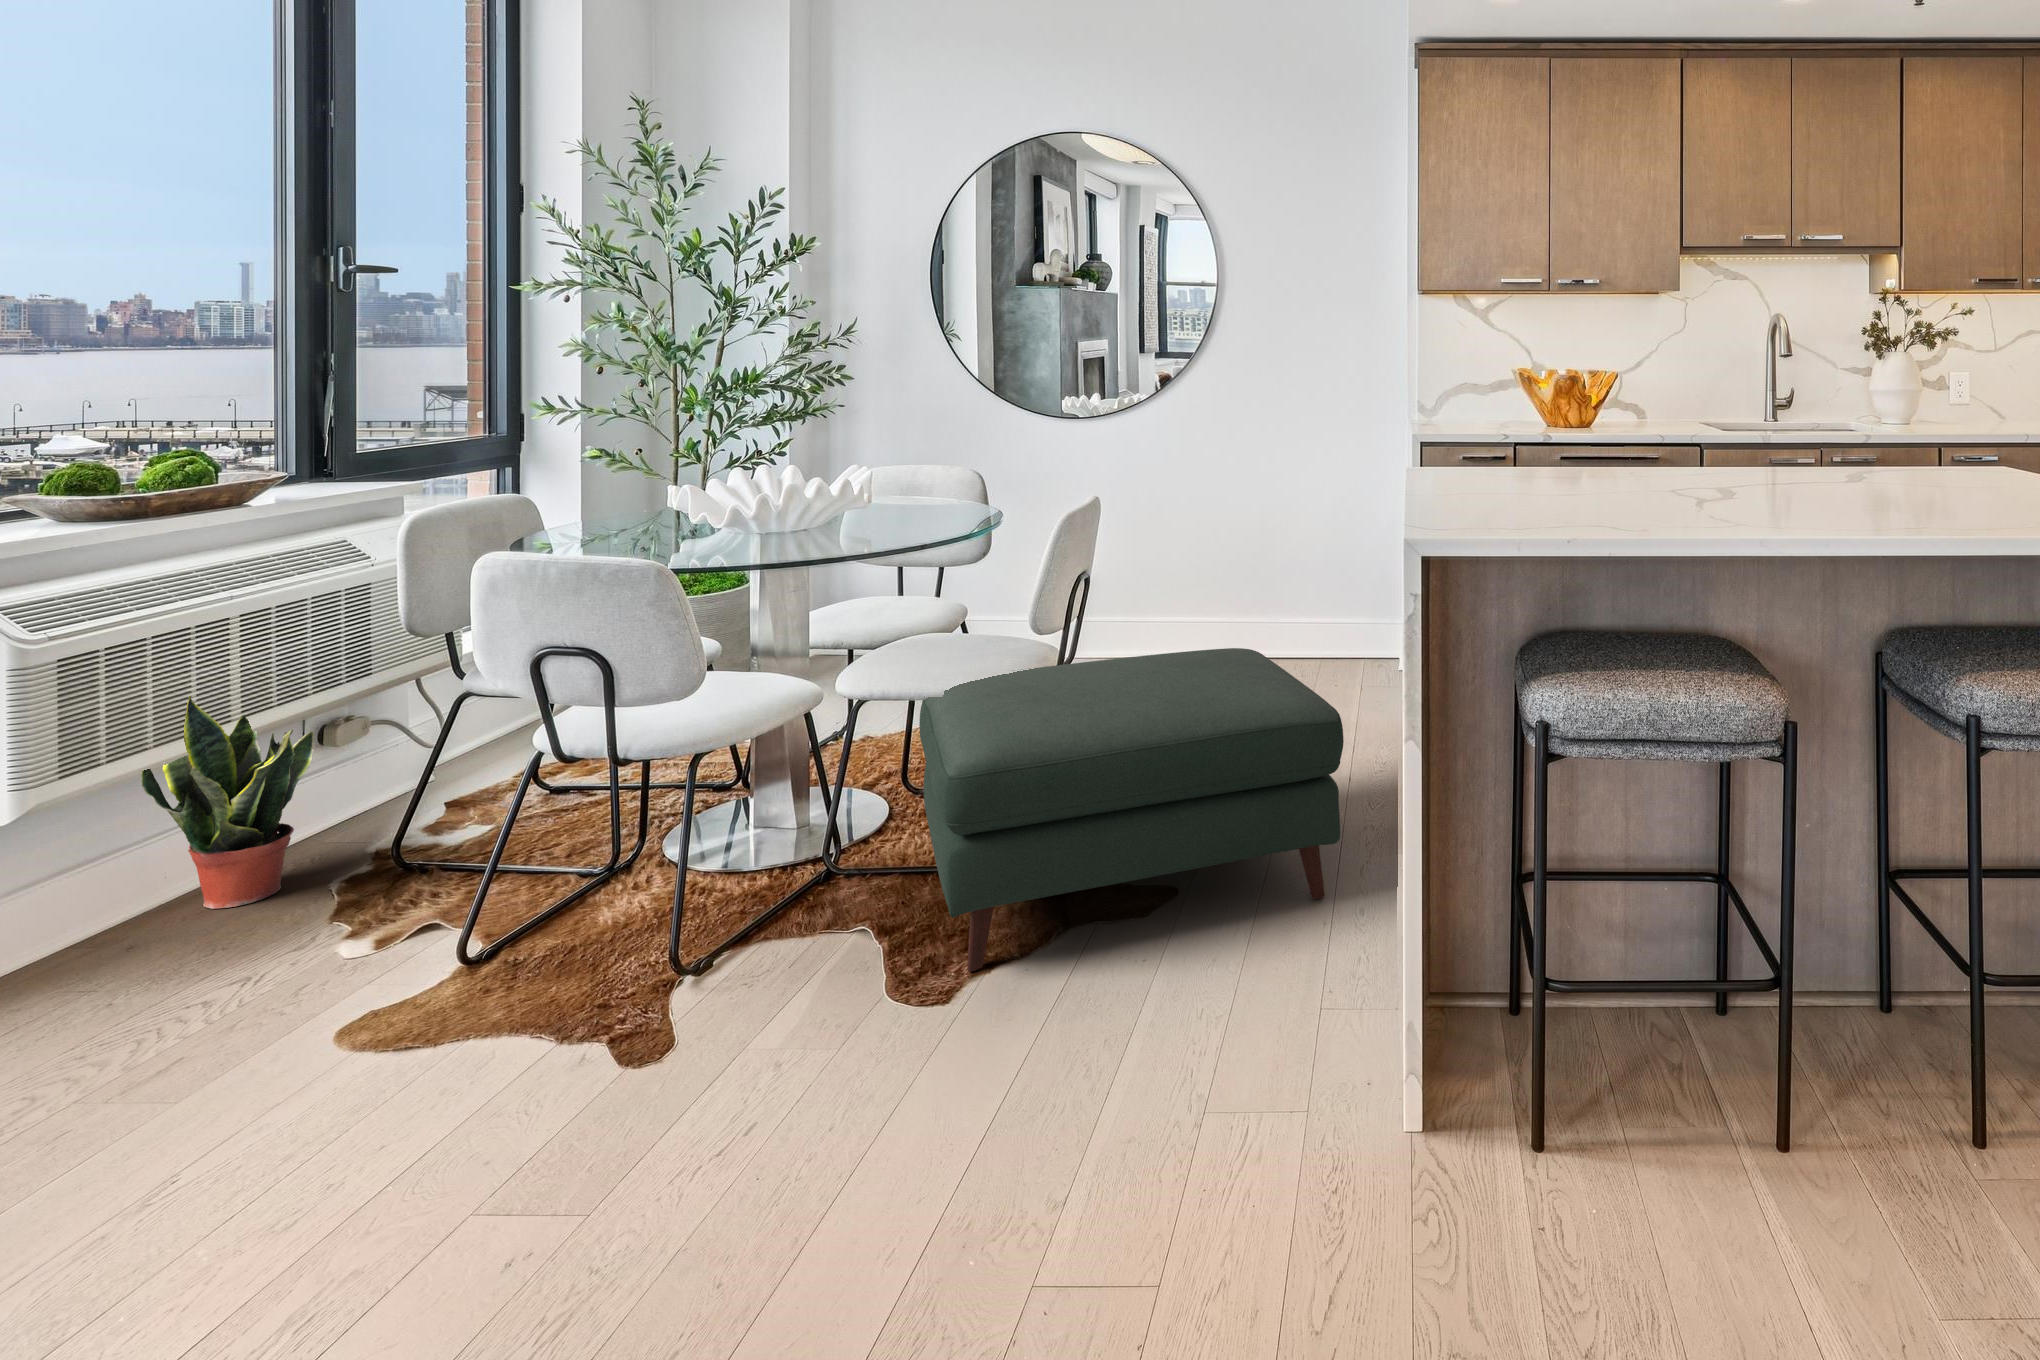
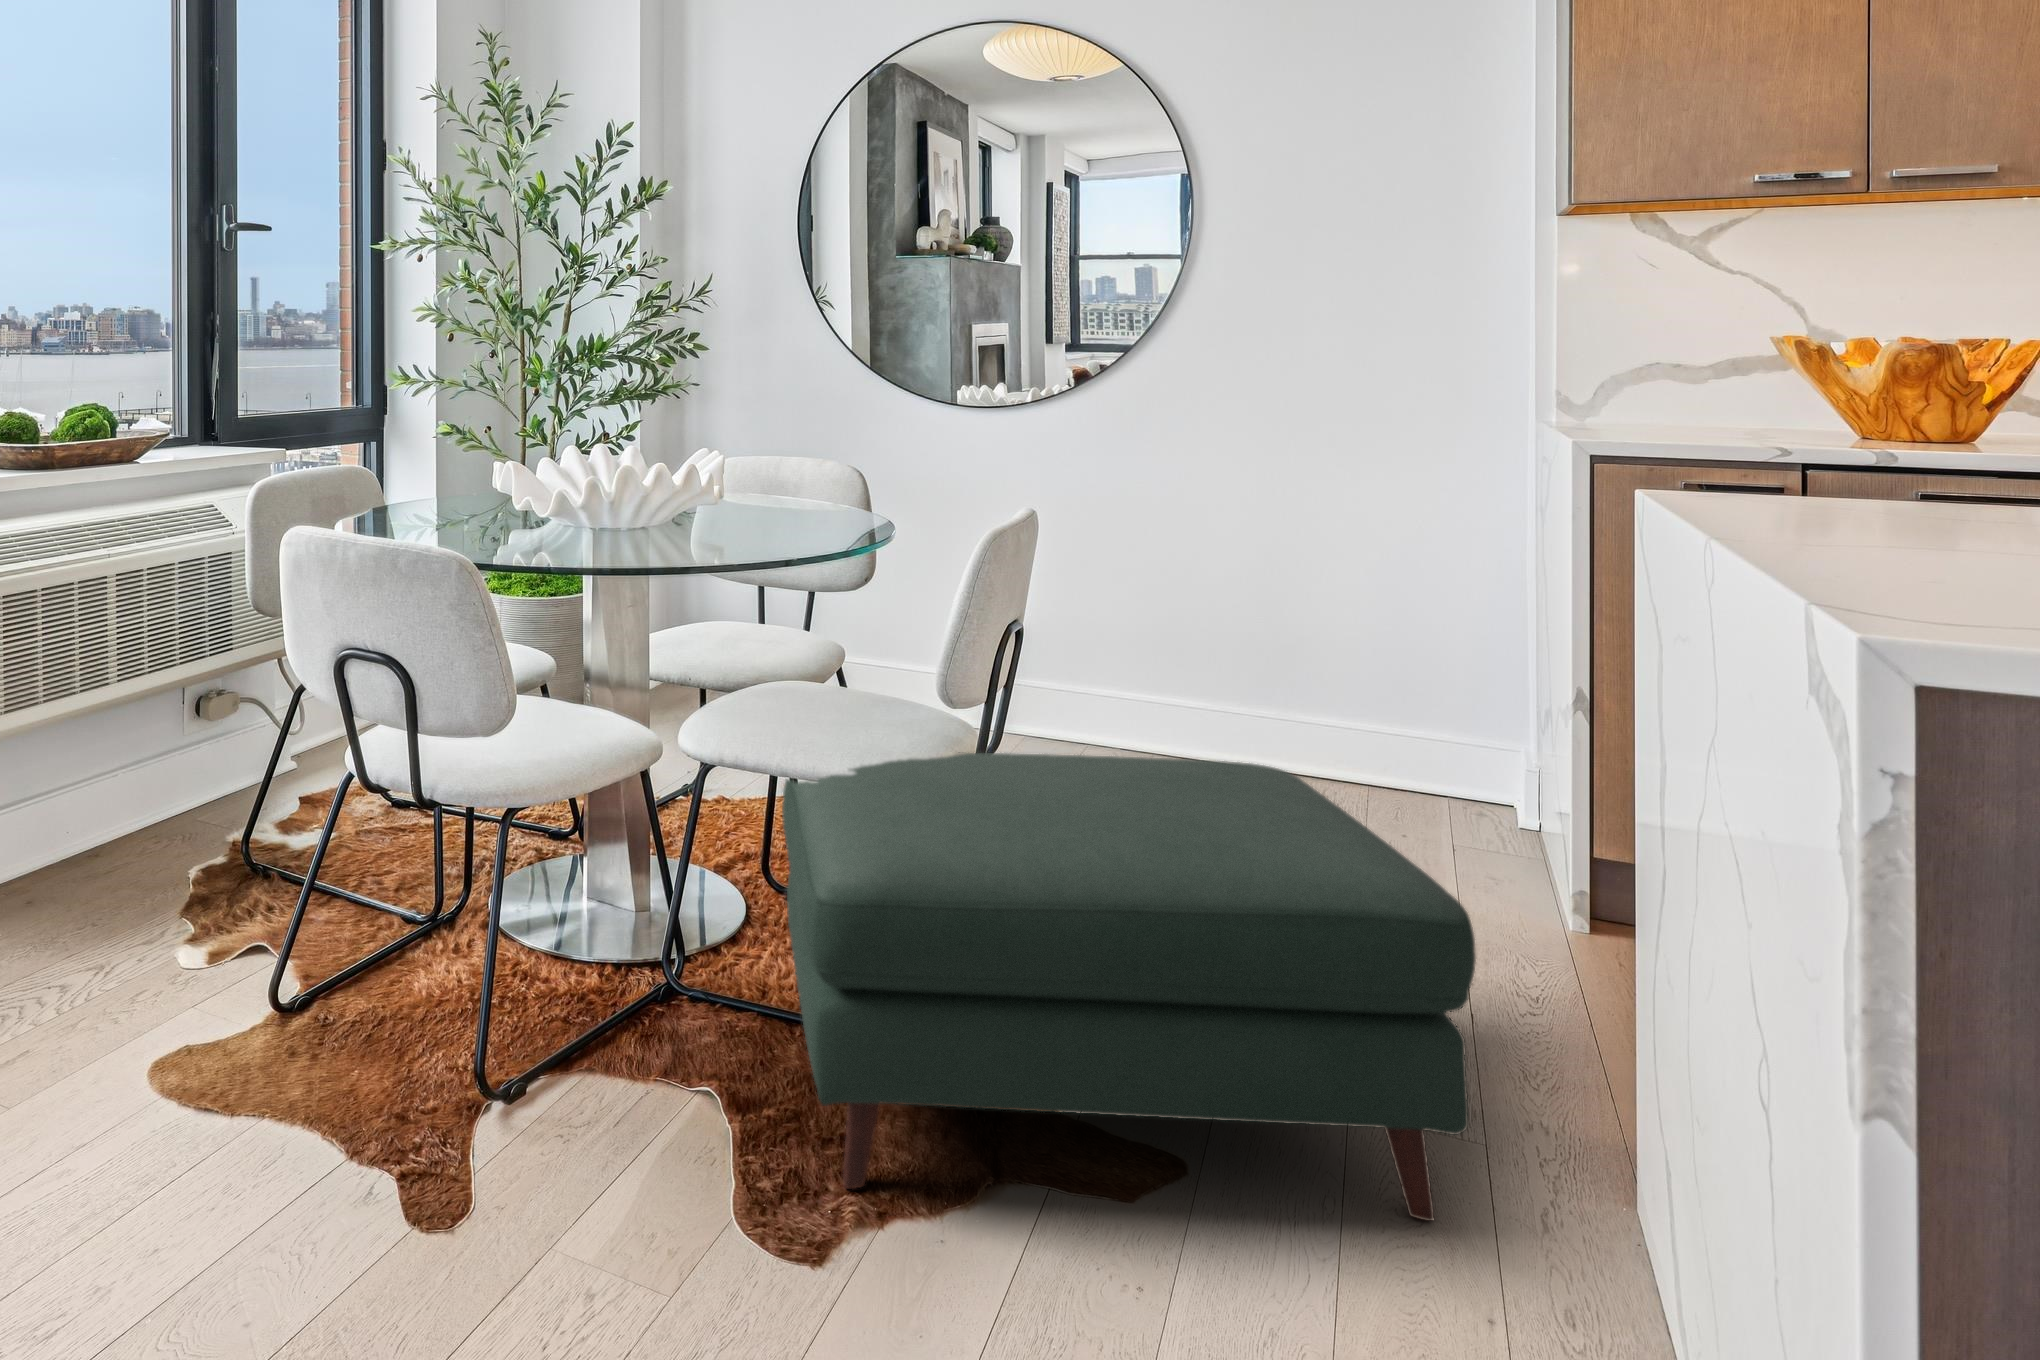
potted plant: present [141,696,314,909] -> none [36,659,176,885]

